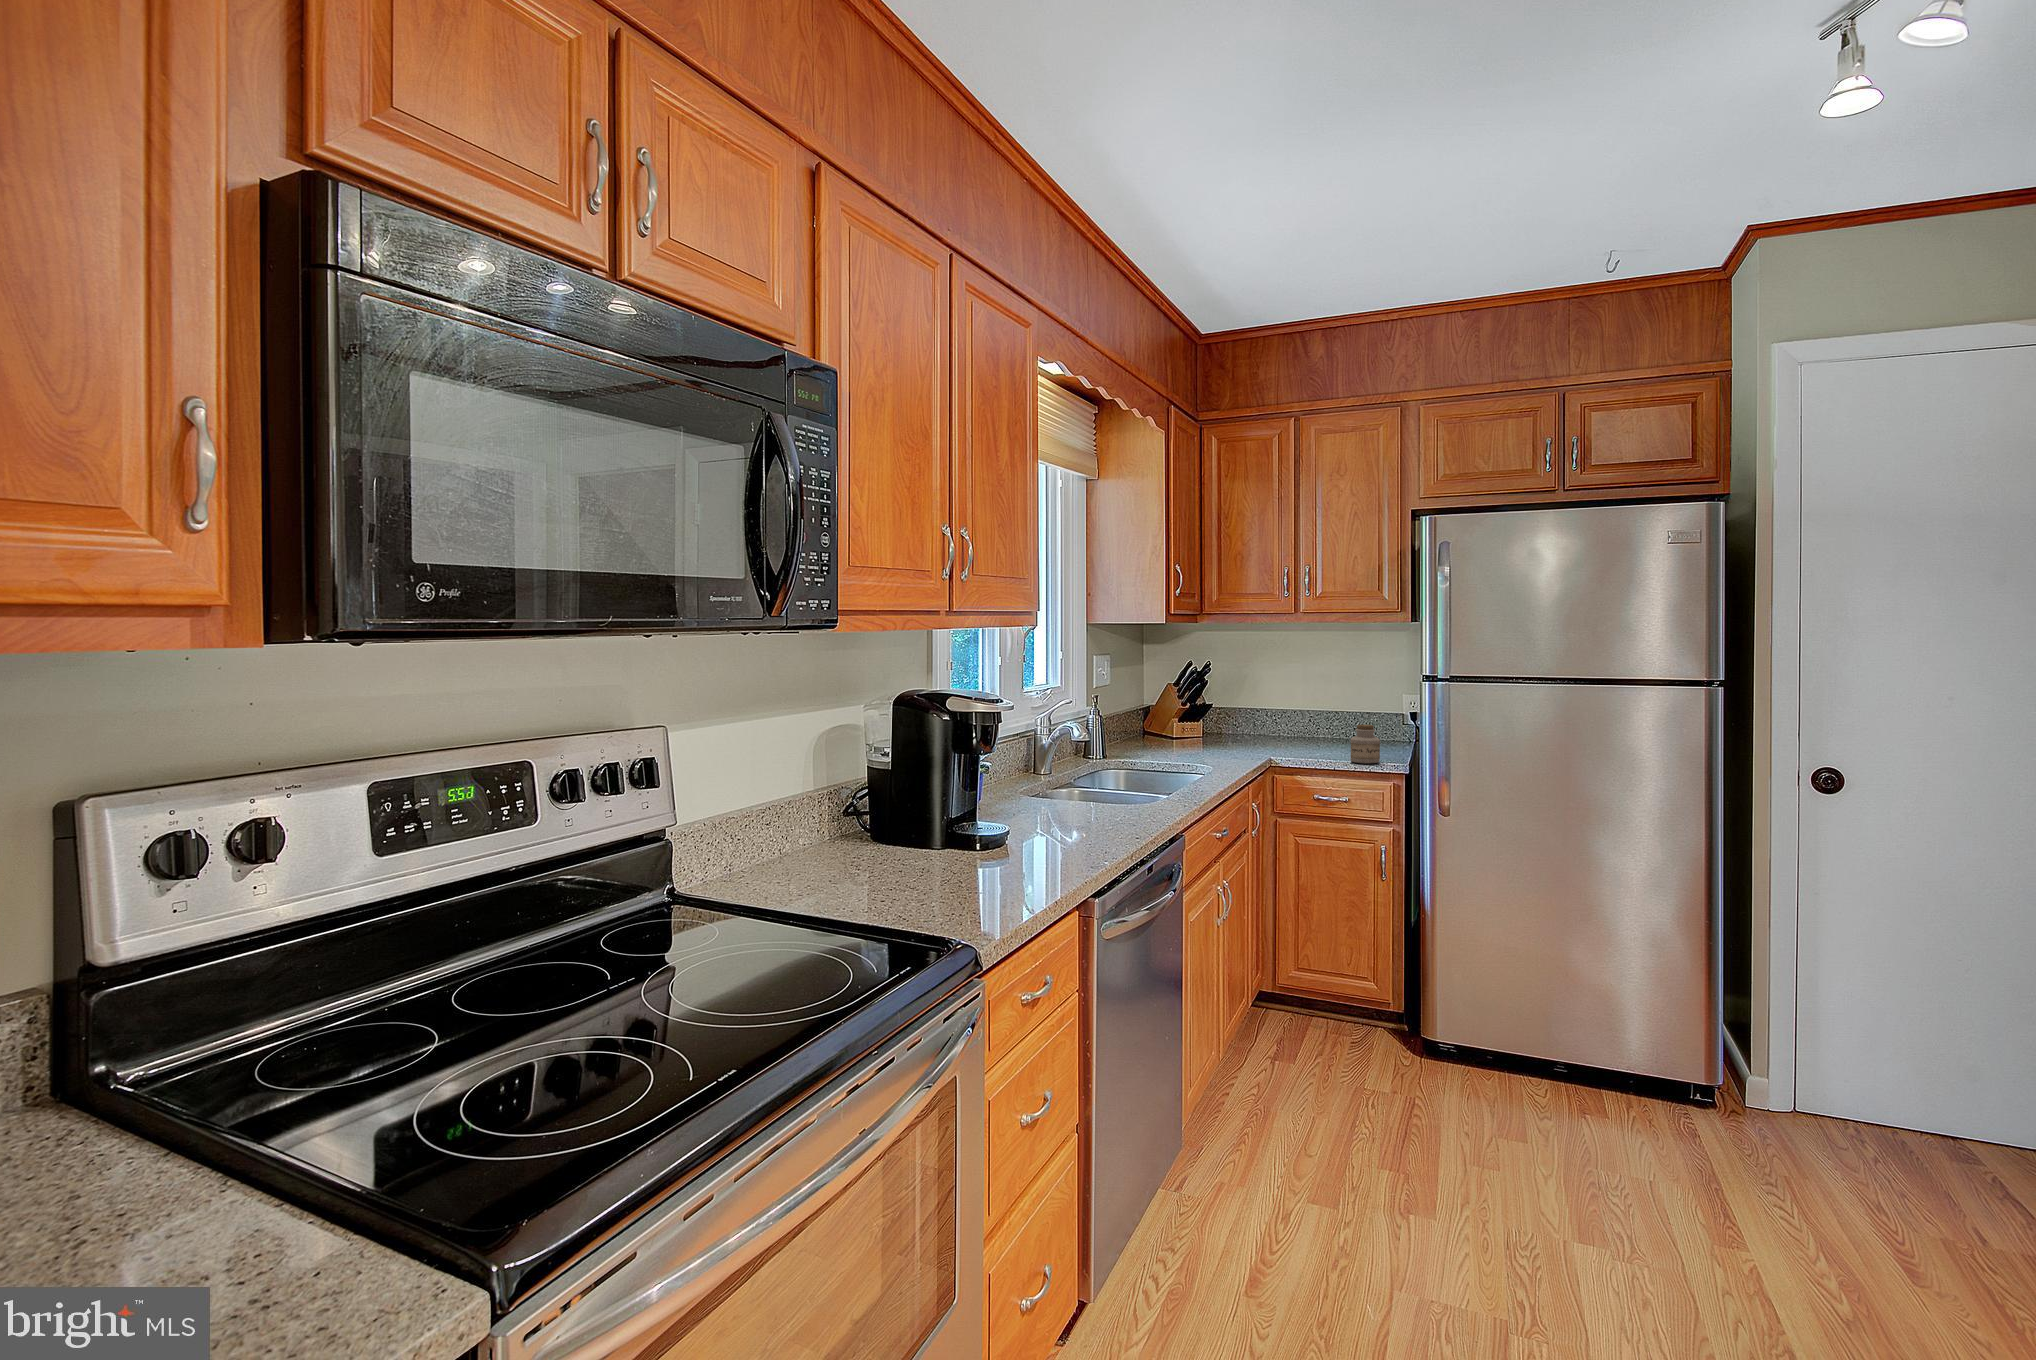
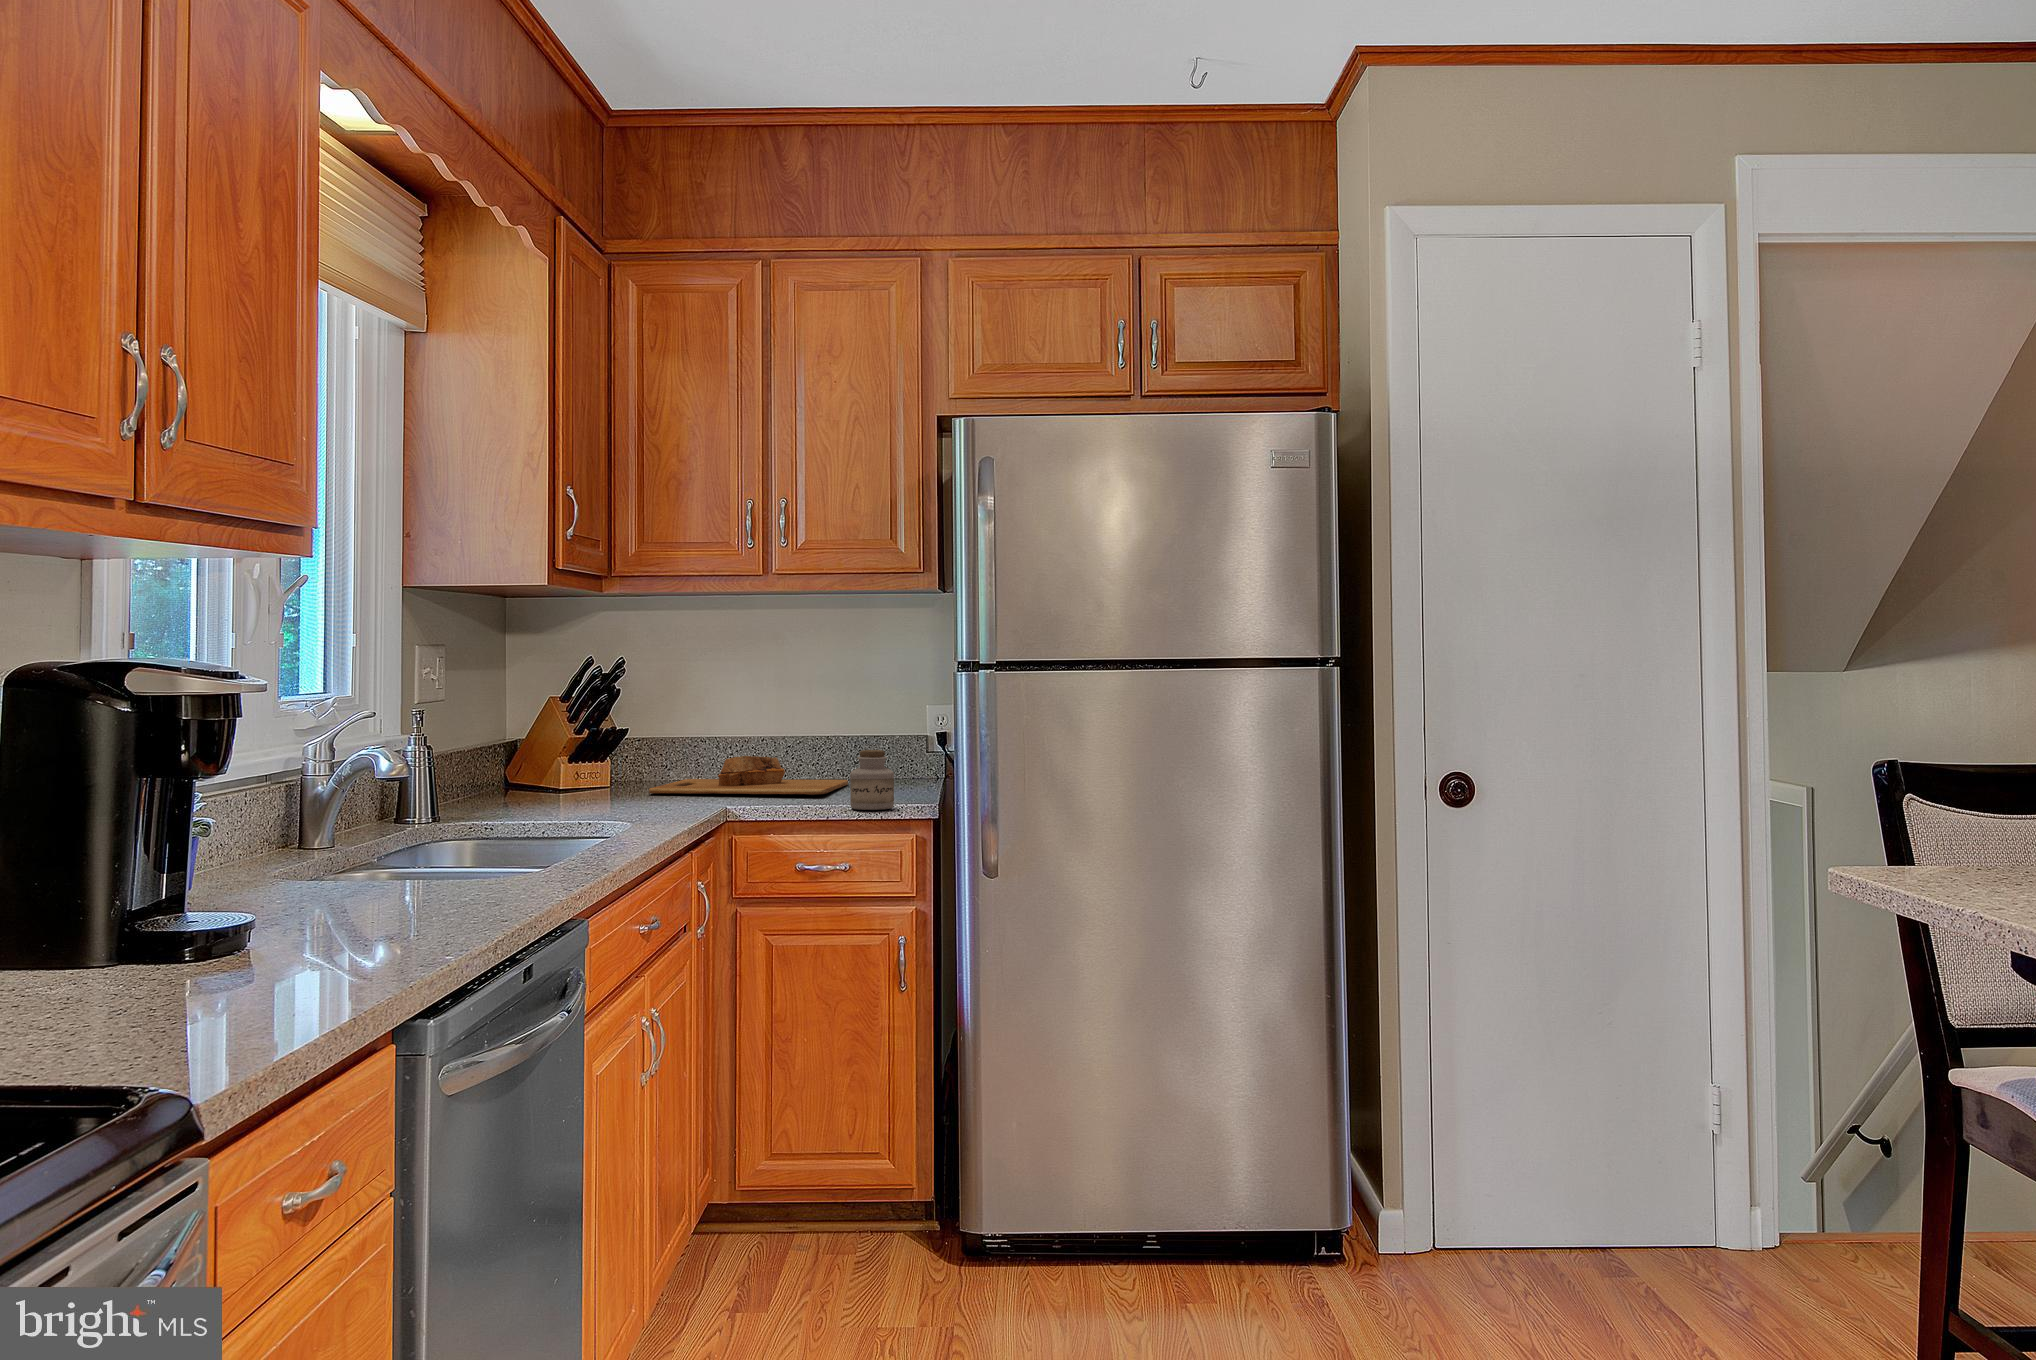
cutting board: none [1225,723,1352,750] -> present [649,756,848,794]

